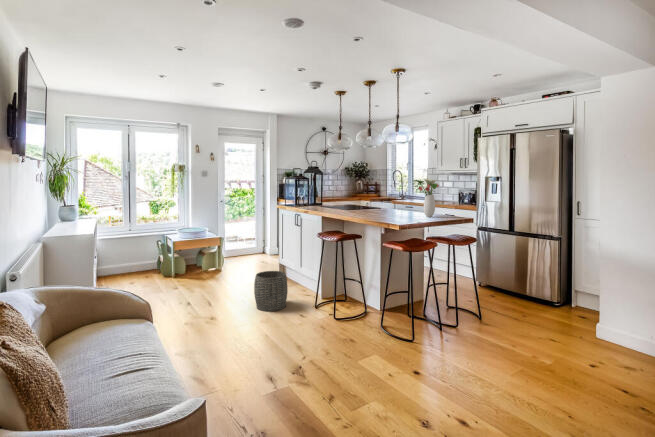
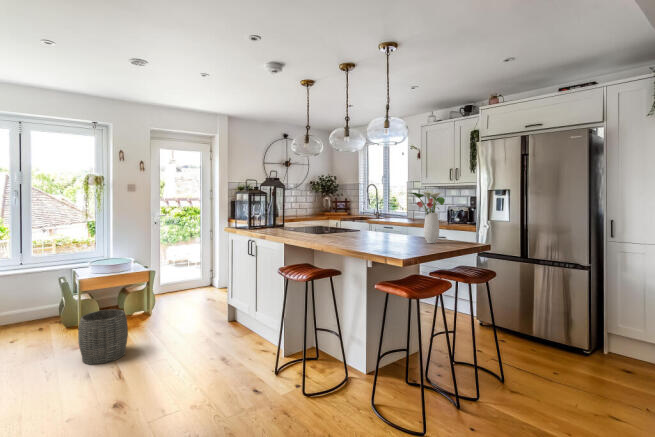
woven basket: present [254,271,288,311] -> present [78,309,128,364]

